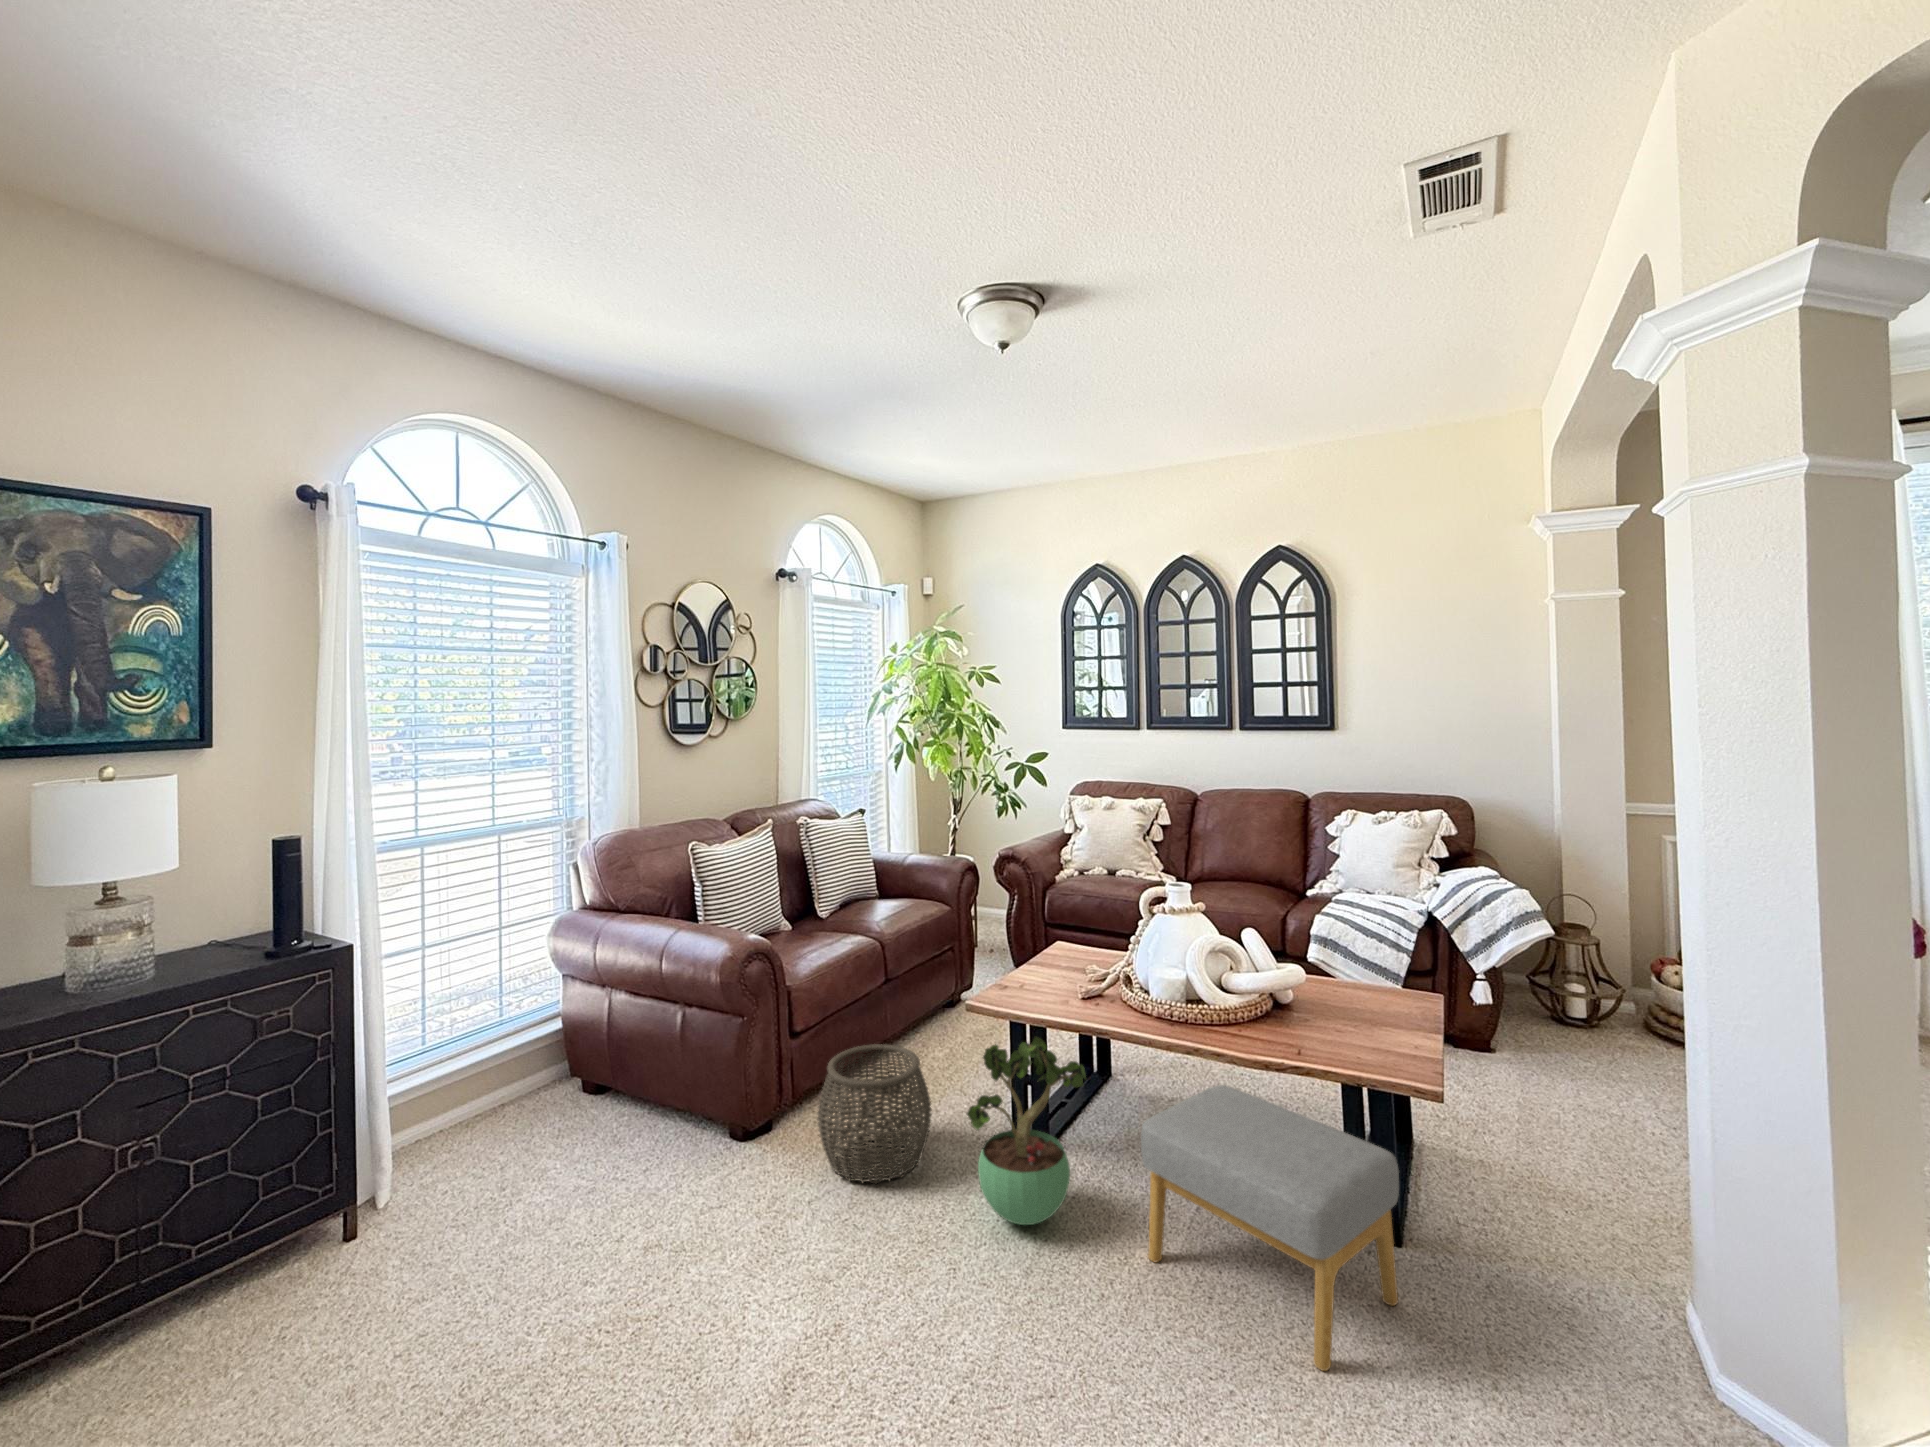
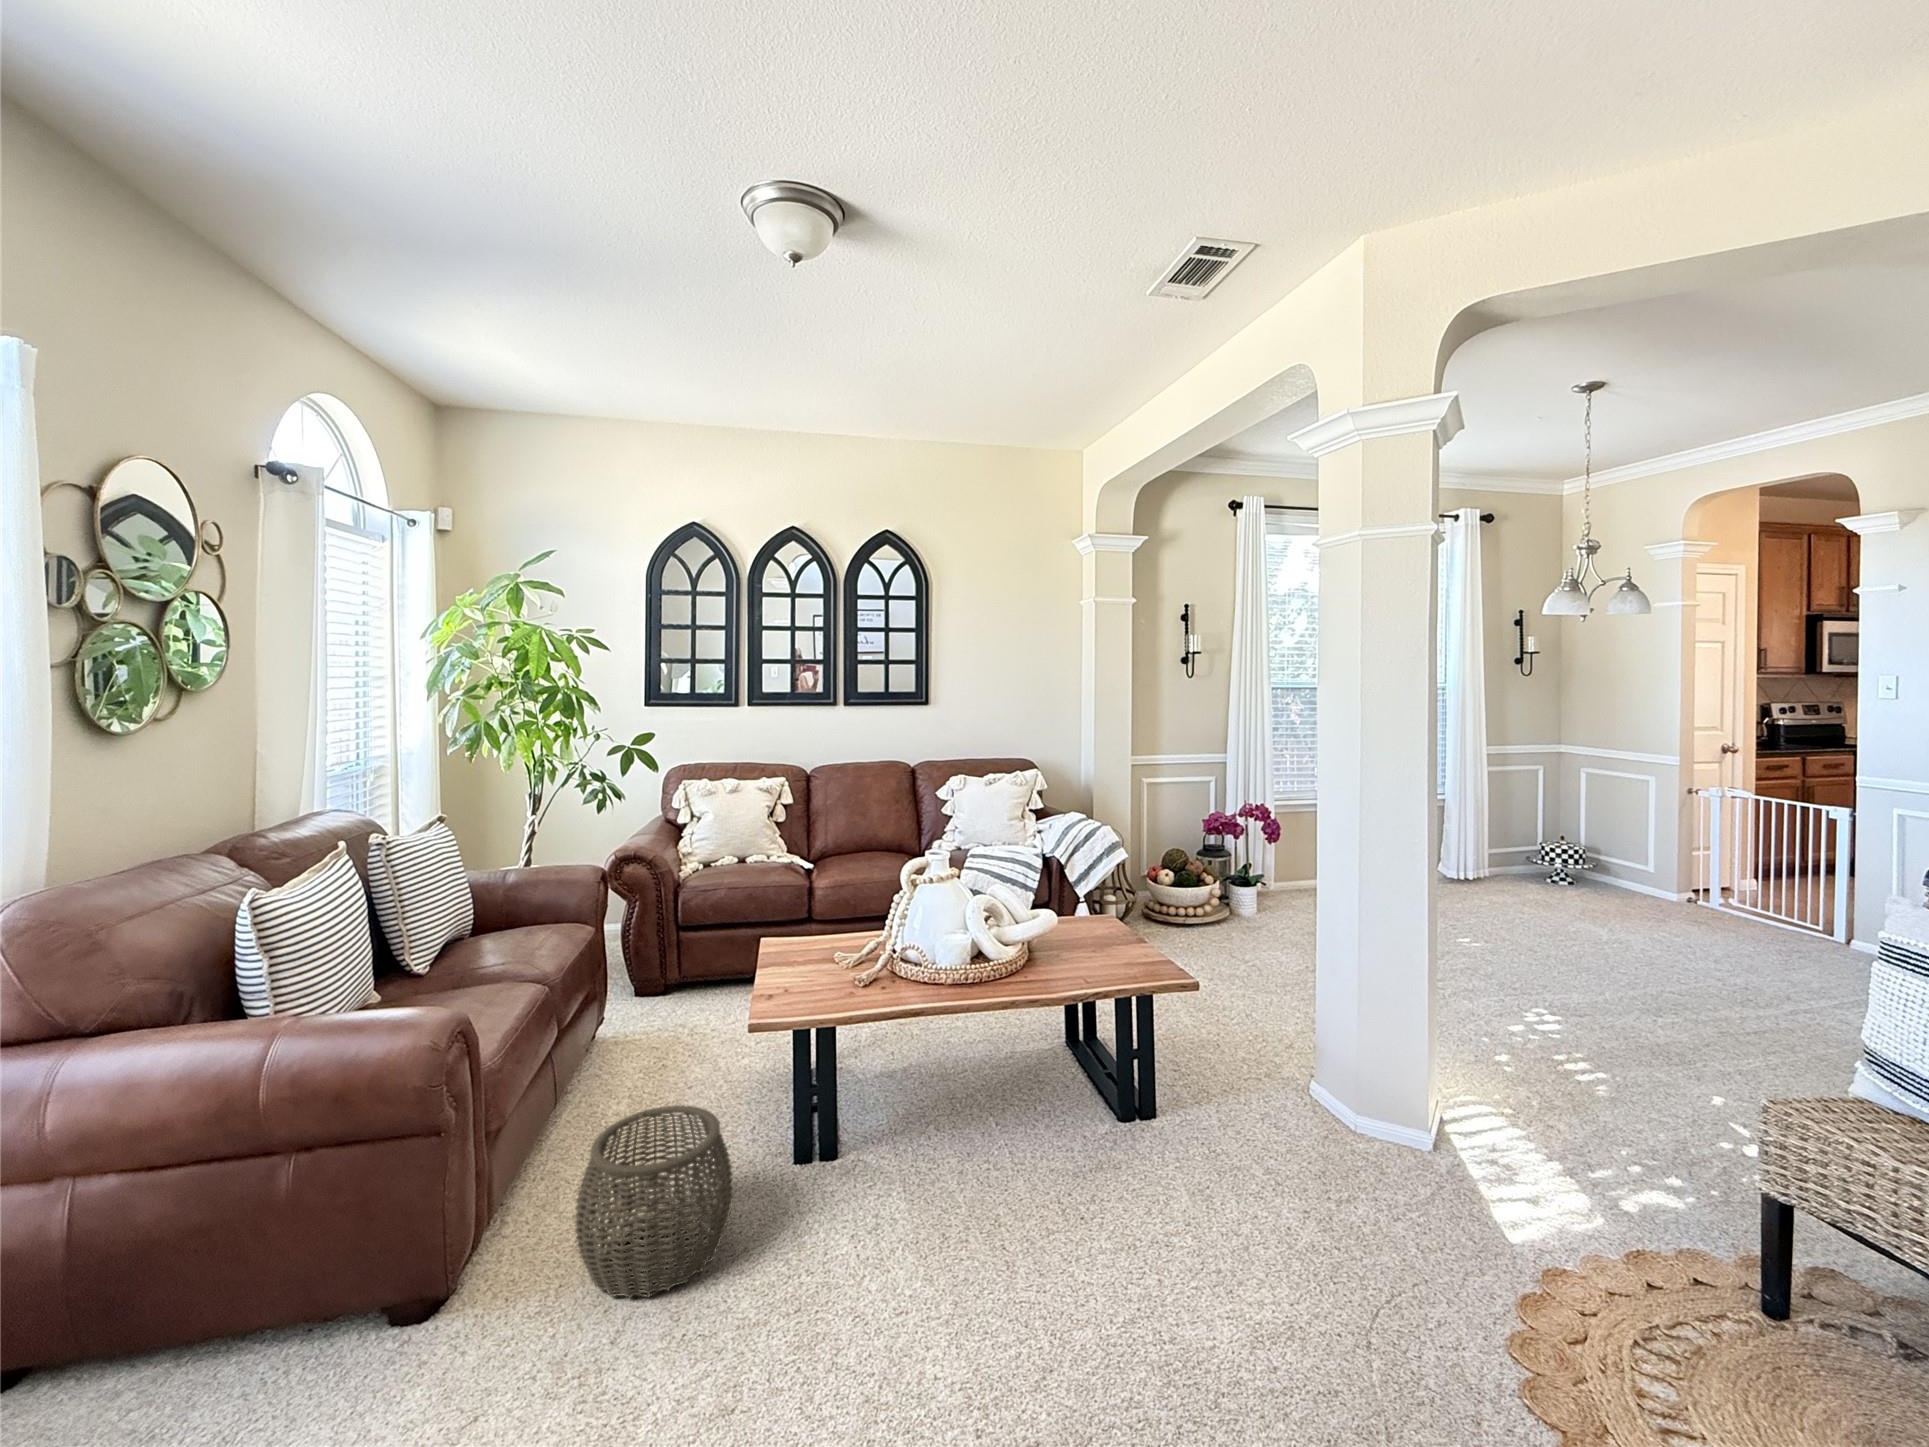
potted plant: present [967,1036,1086,1225] -> none [829,1034,946,1243]
footstool: present [1141,1085,1399,1371] -> none [1006,1031,1197,1227]

